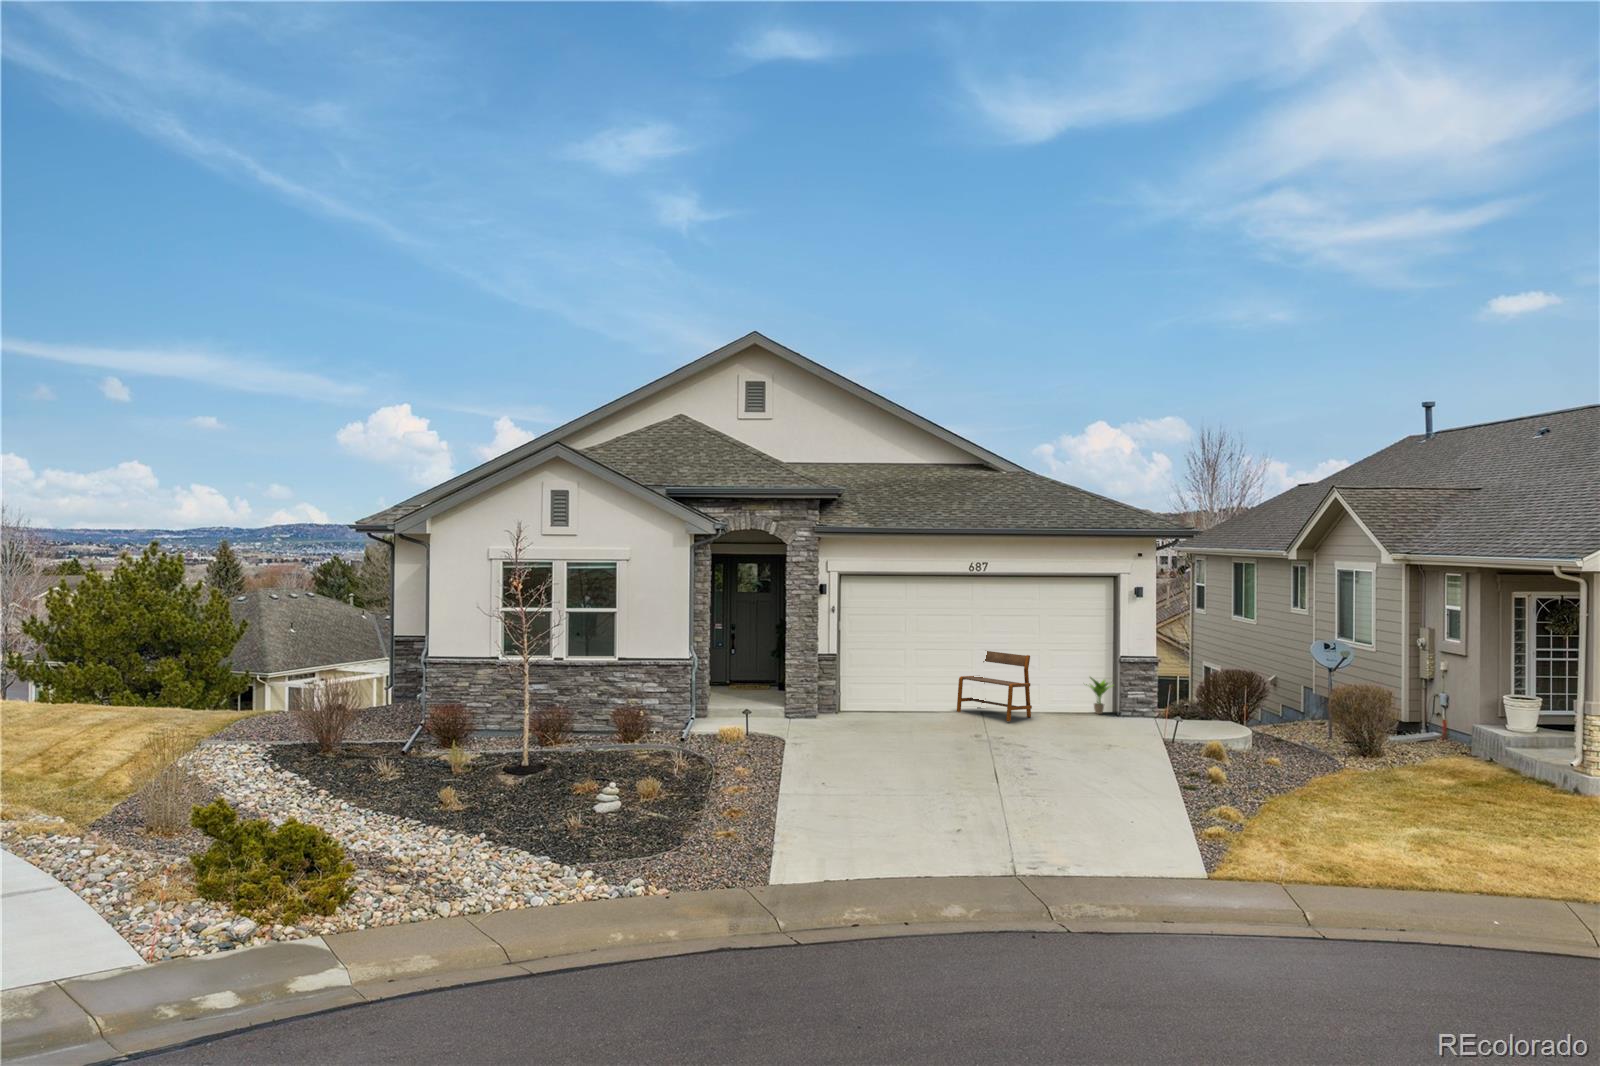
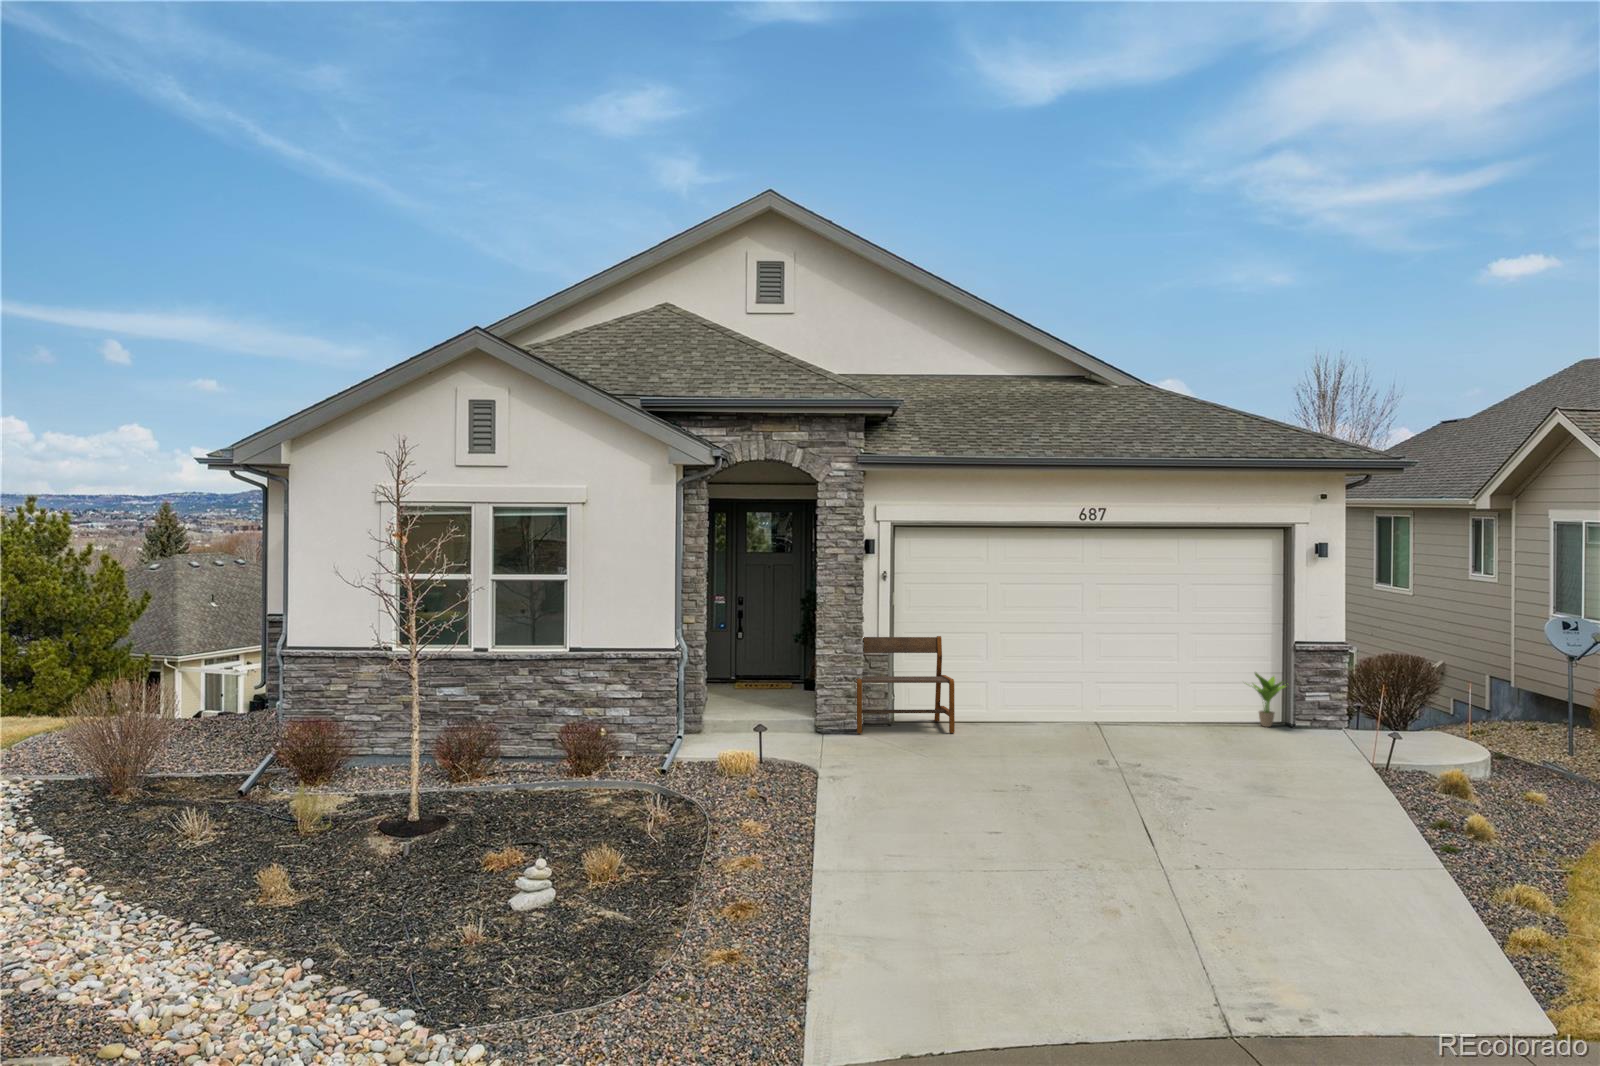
bench: present [957,651,1032,721] -> present [854,636,955,733]

